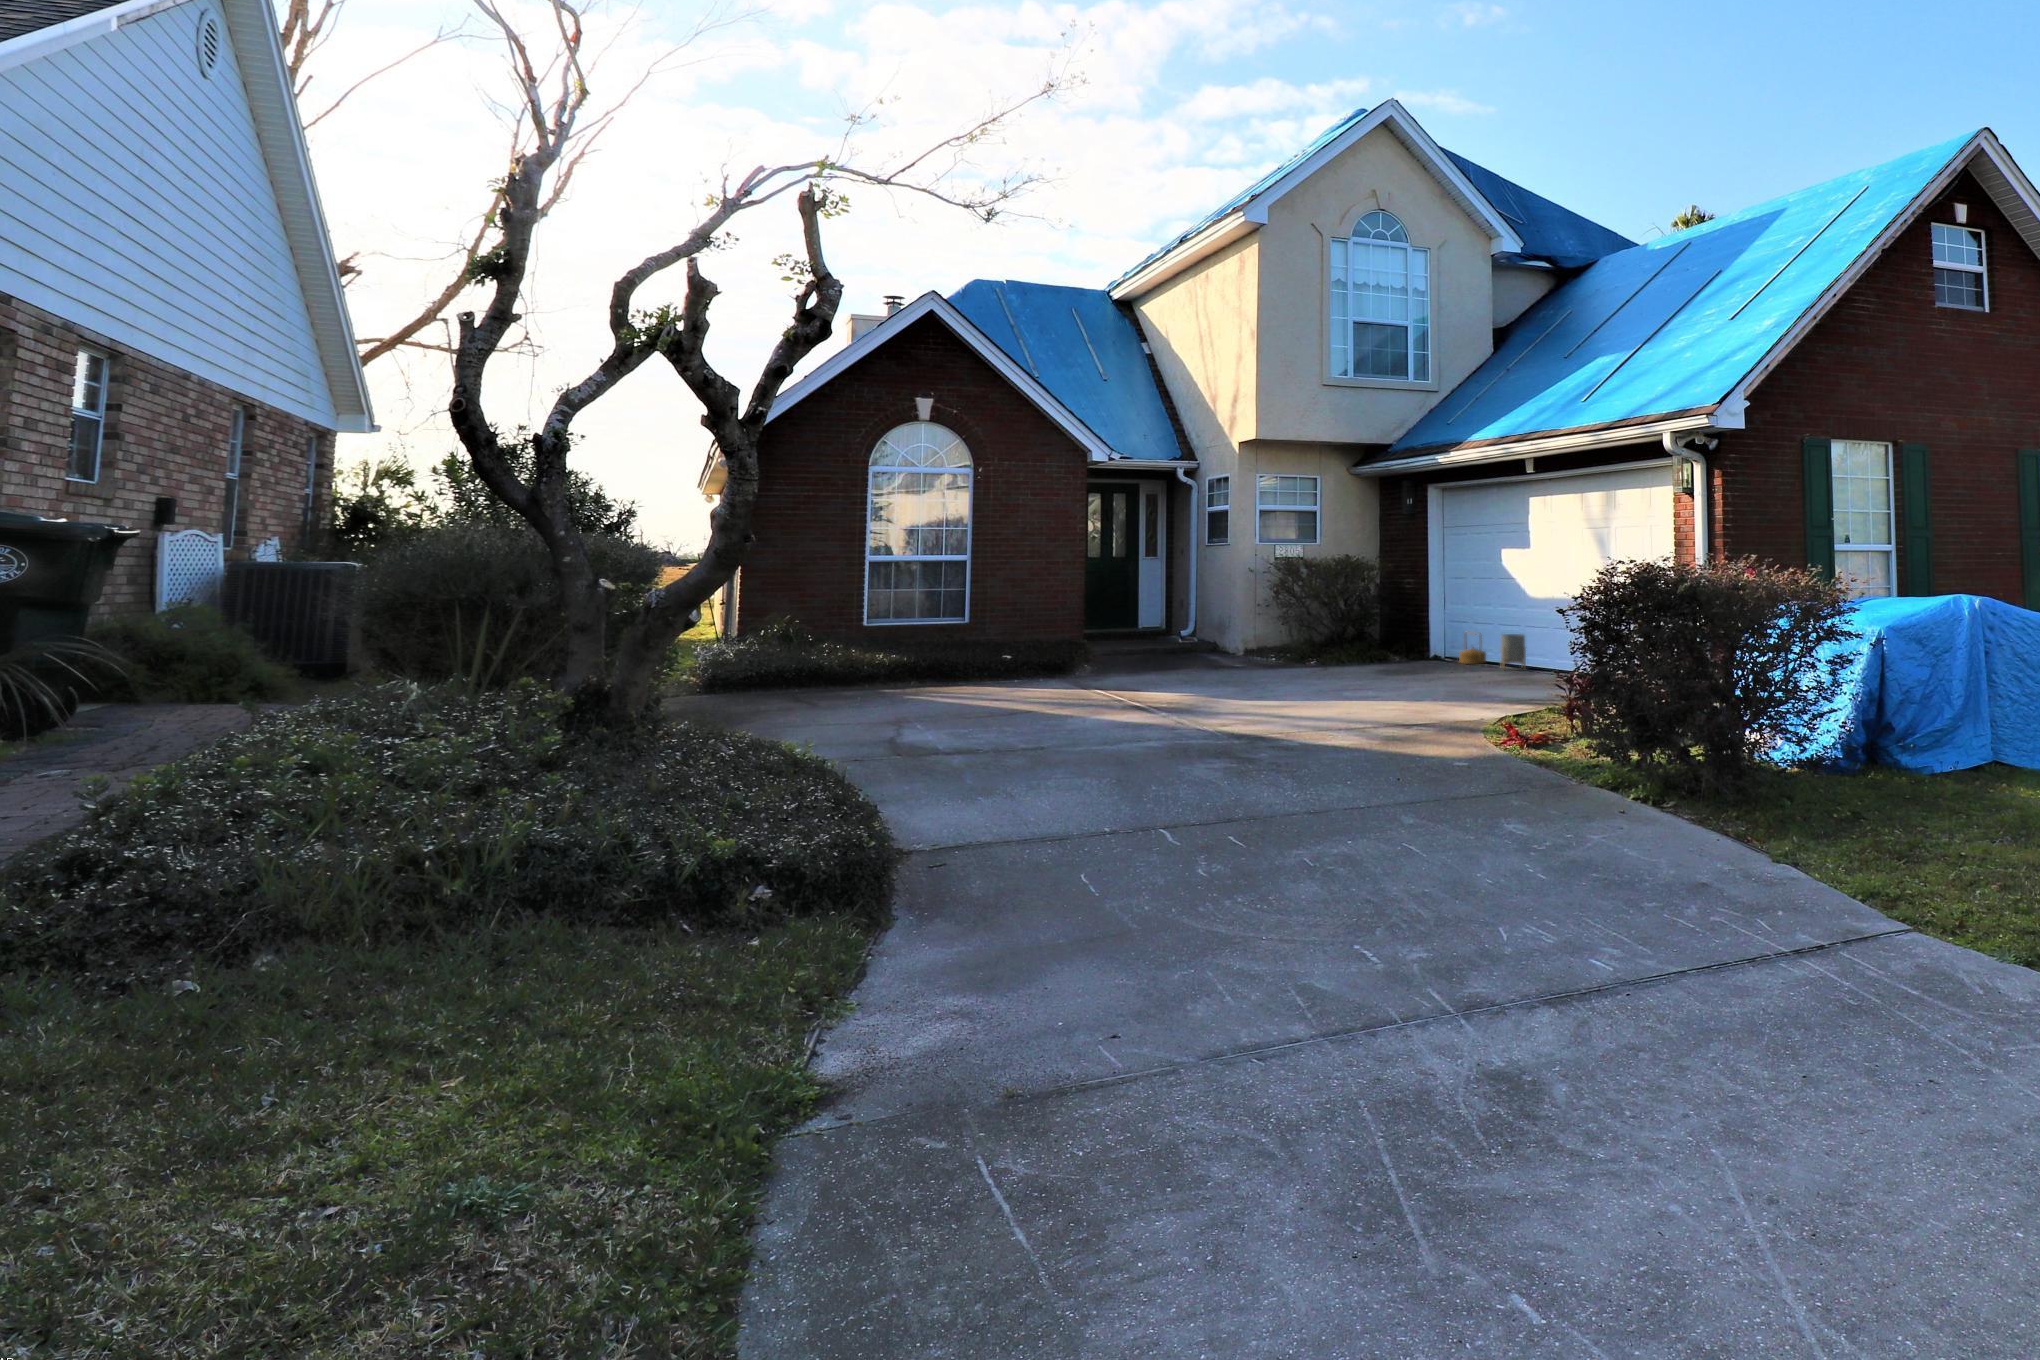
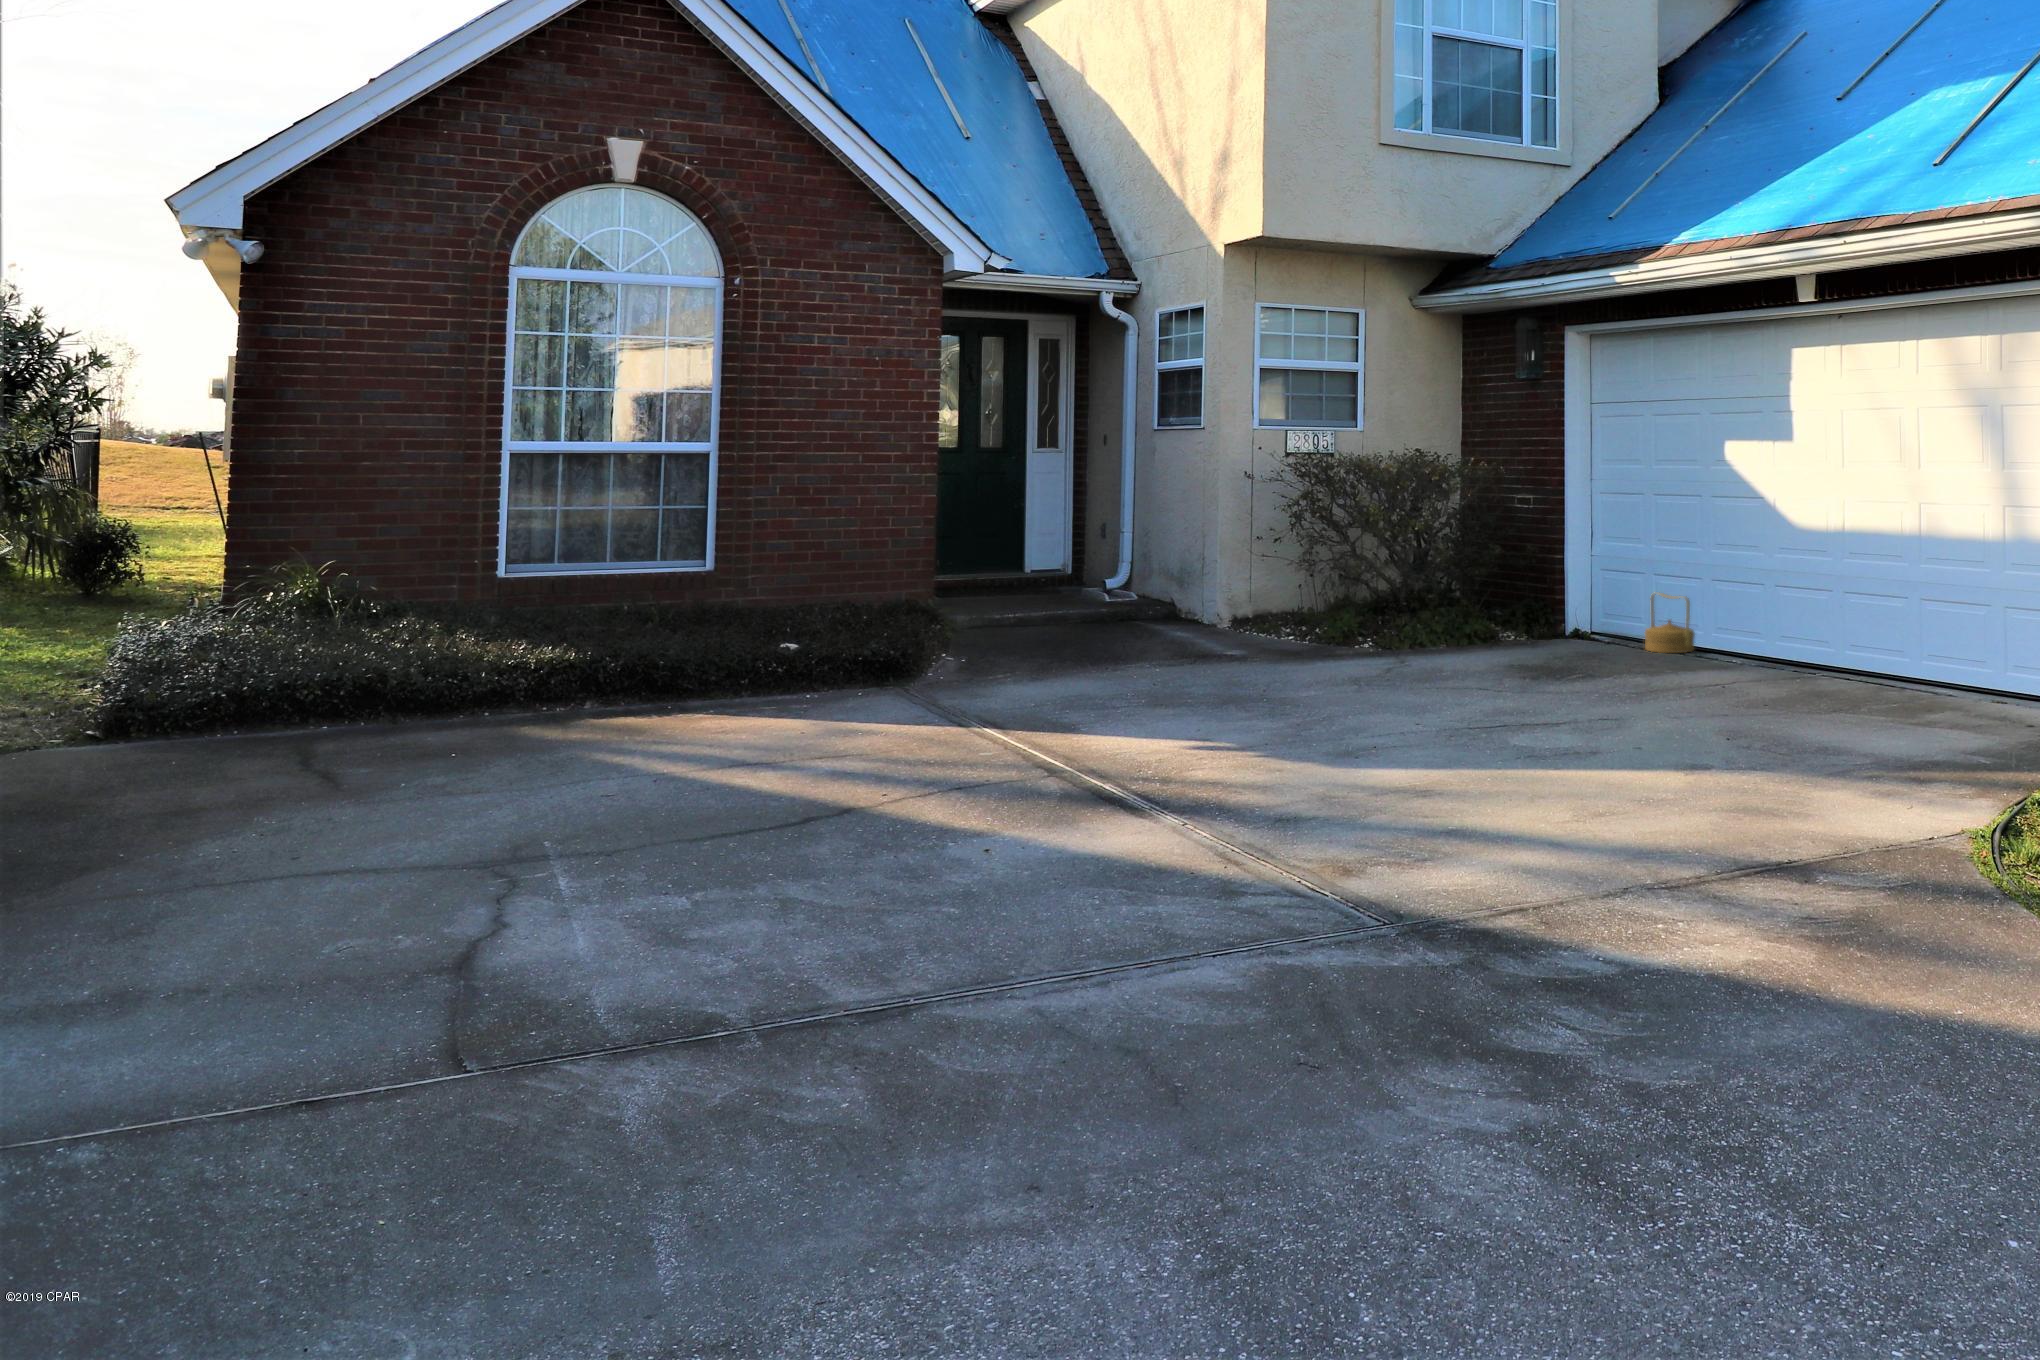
planter: present [1500,634,1526,668] -> none [1741,602,1795,672]

